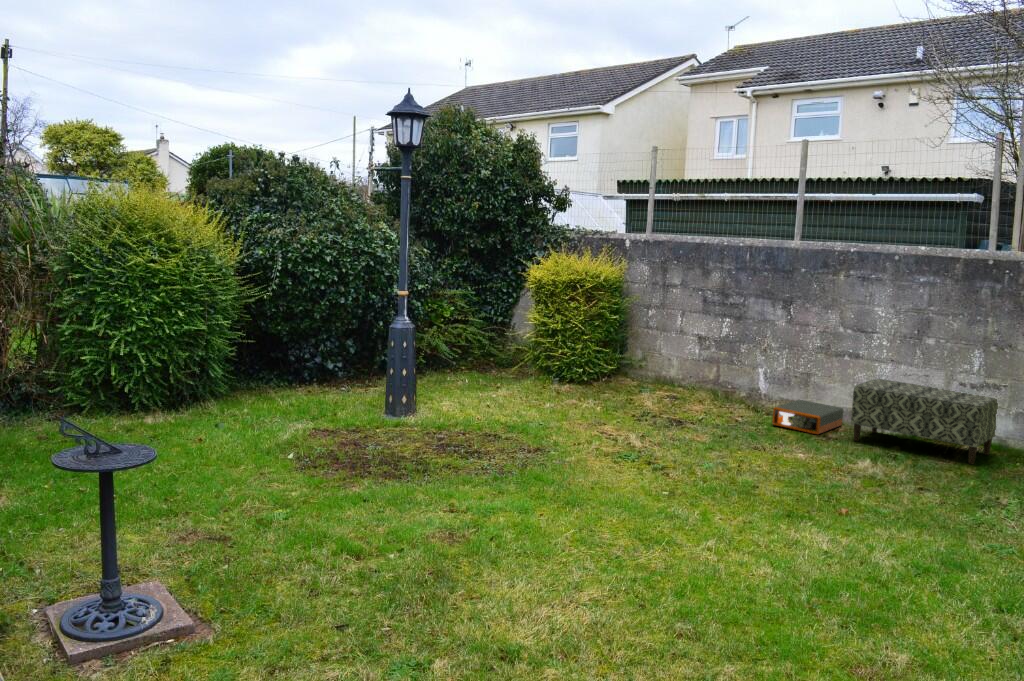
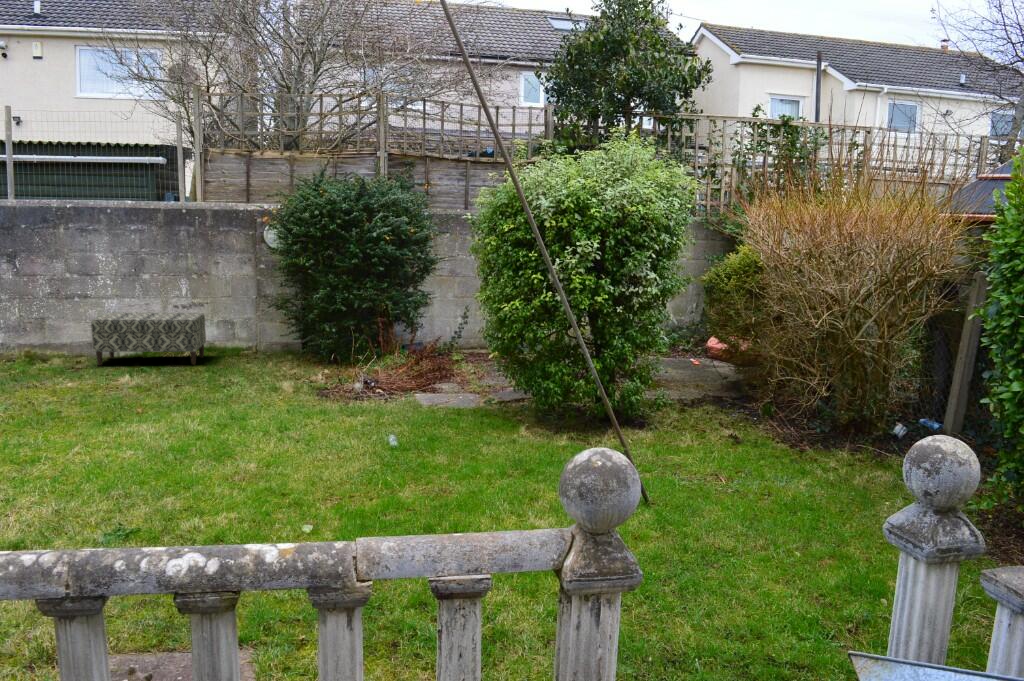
storage box: present [772,400,843,434] -> none [17,342,82,367]

